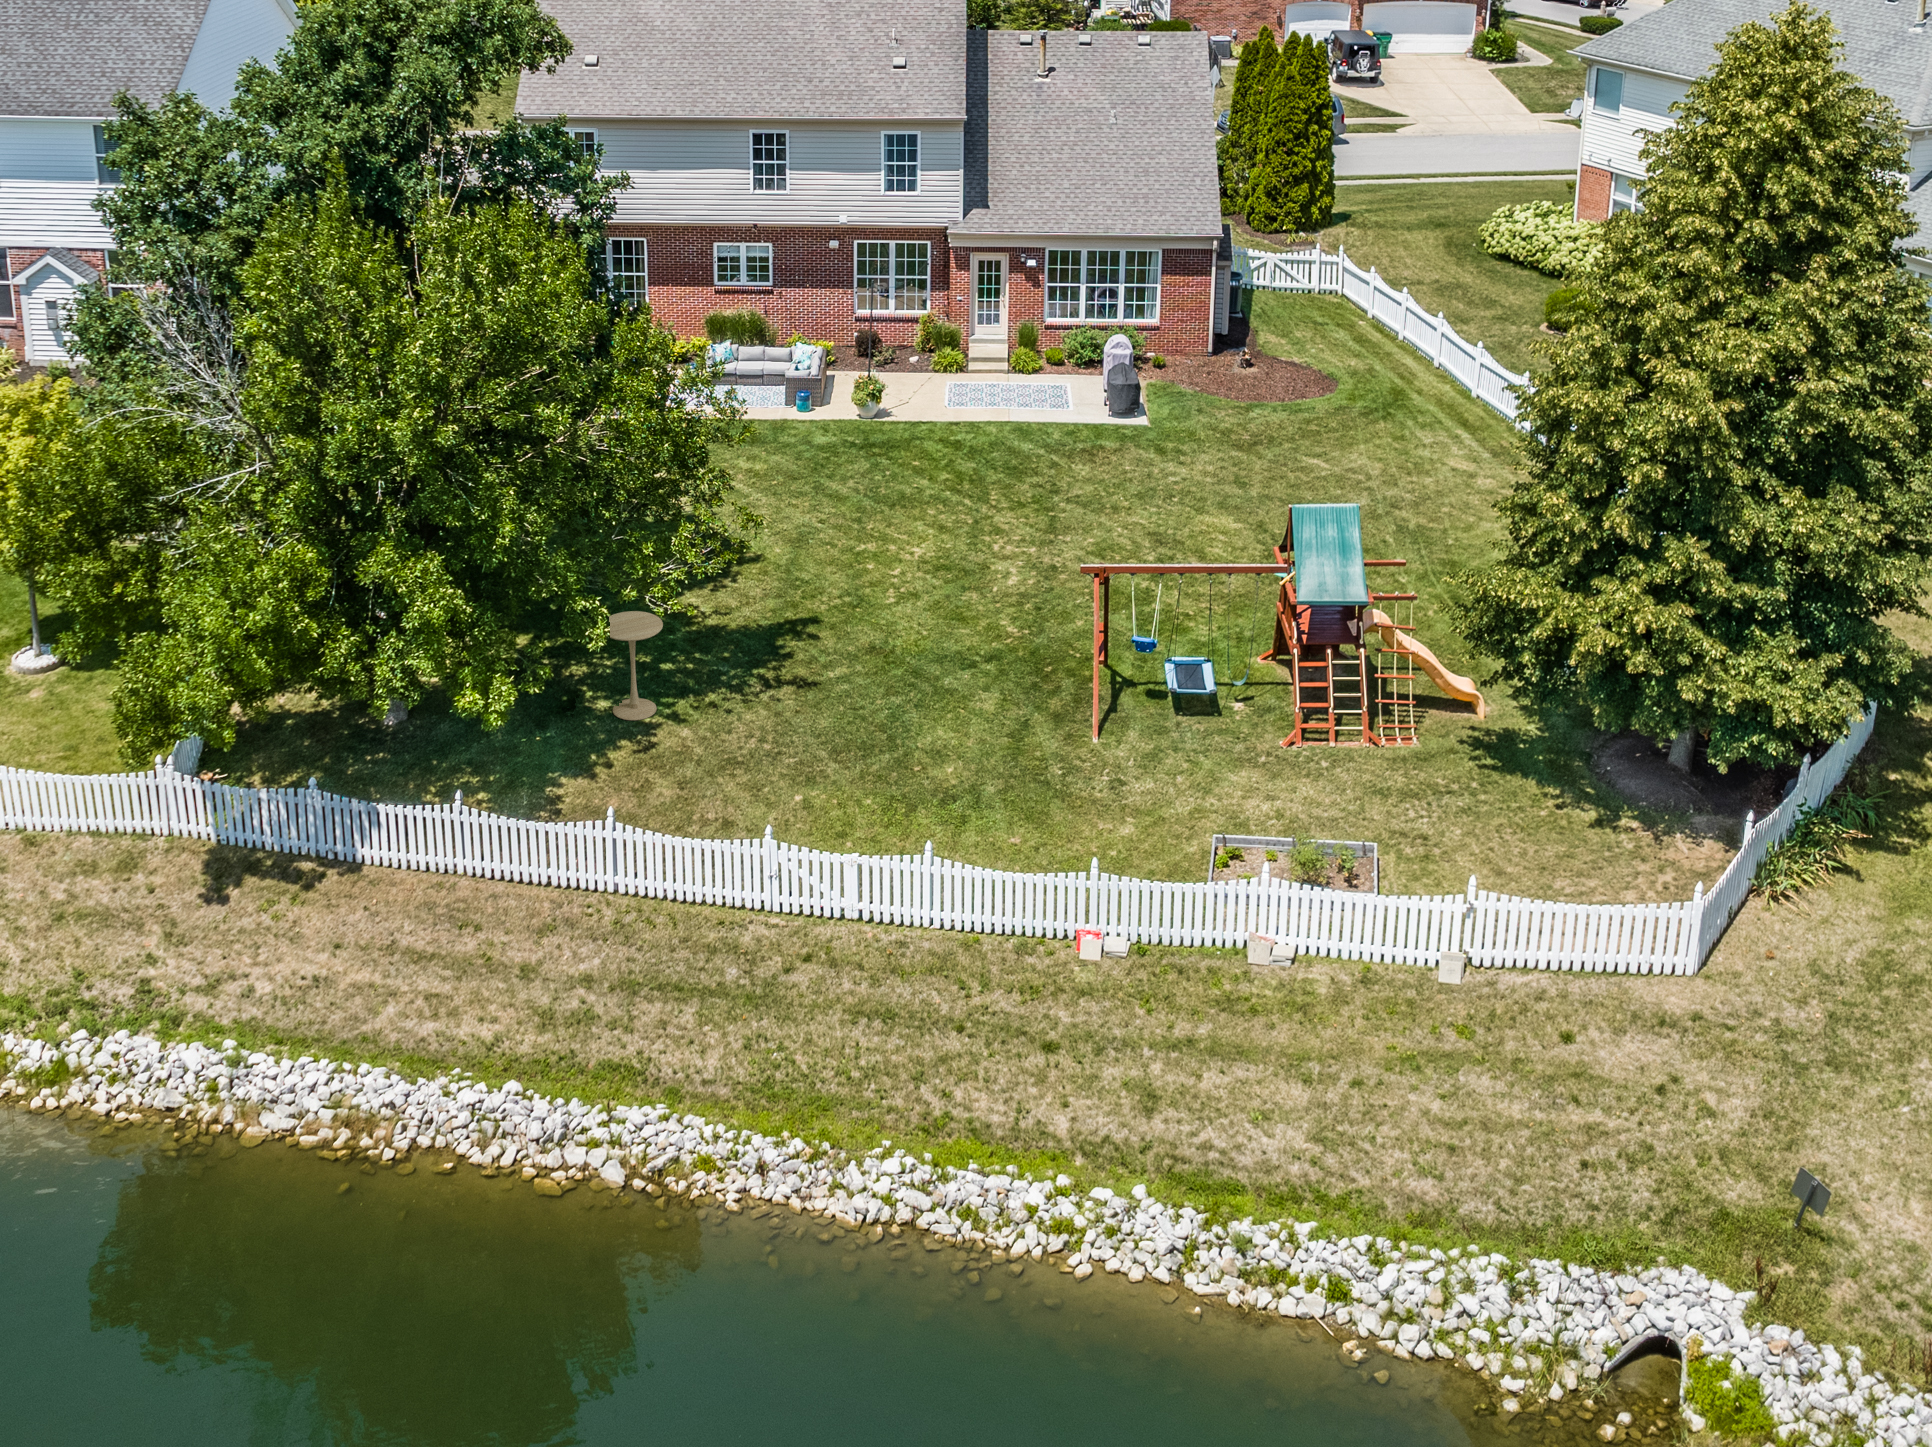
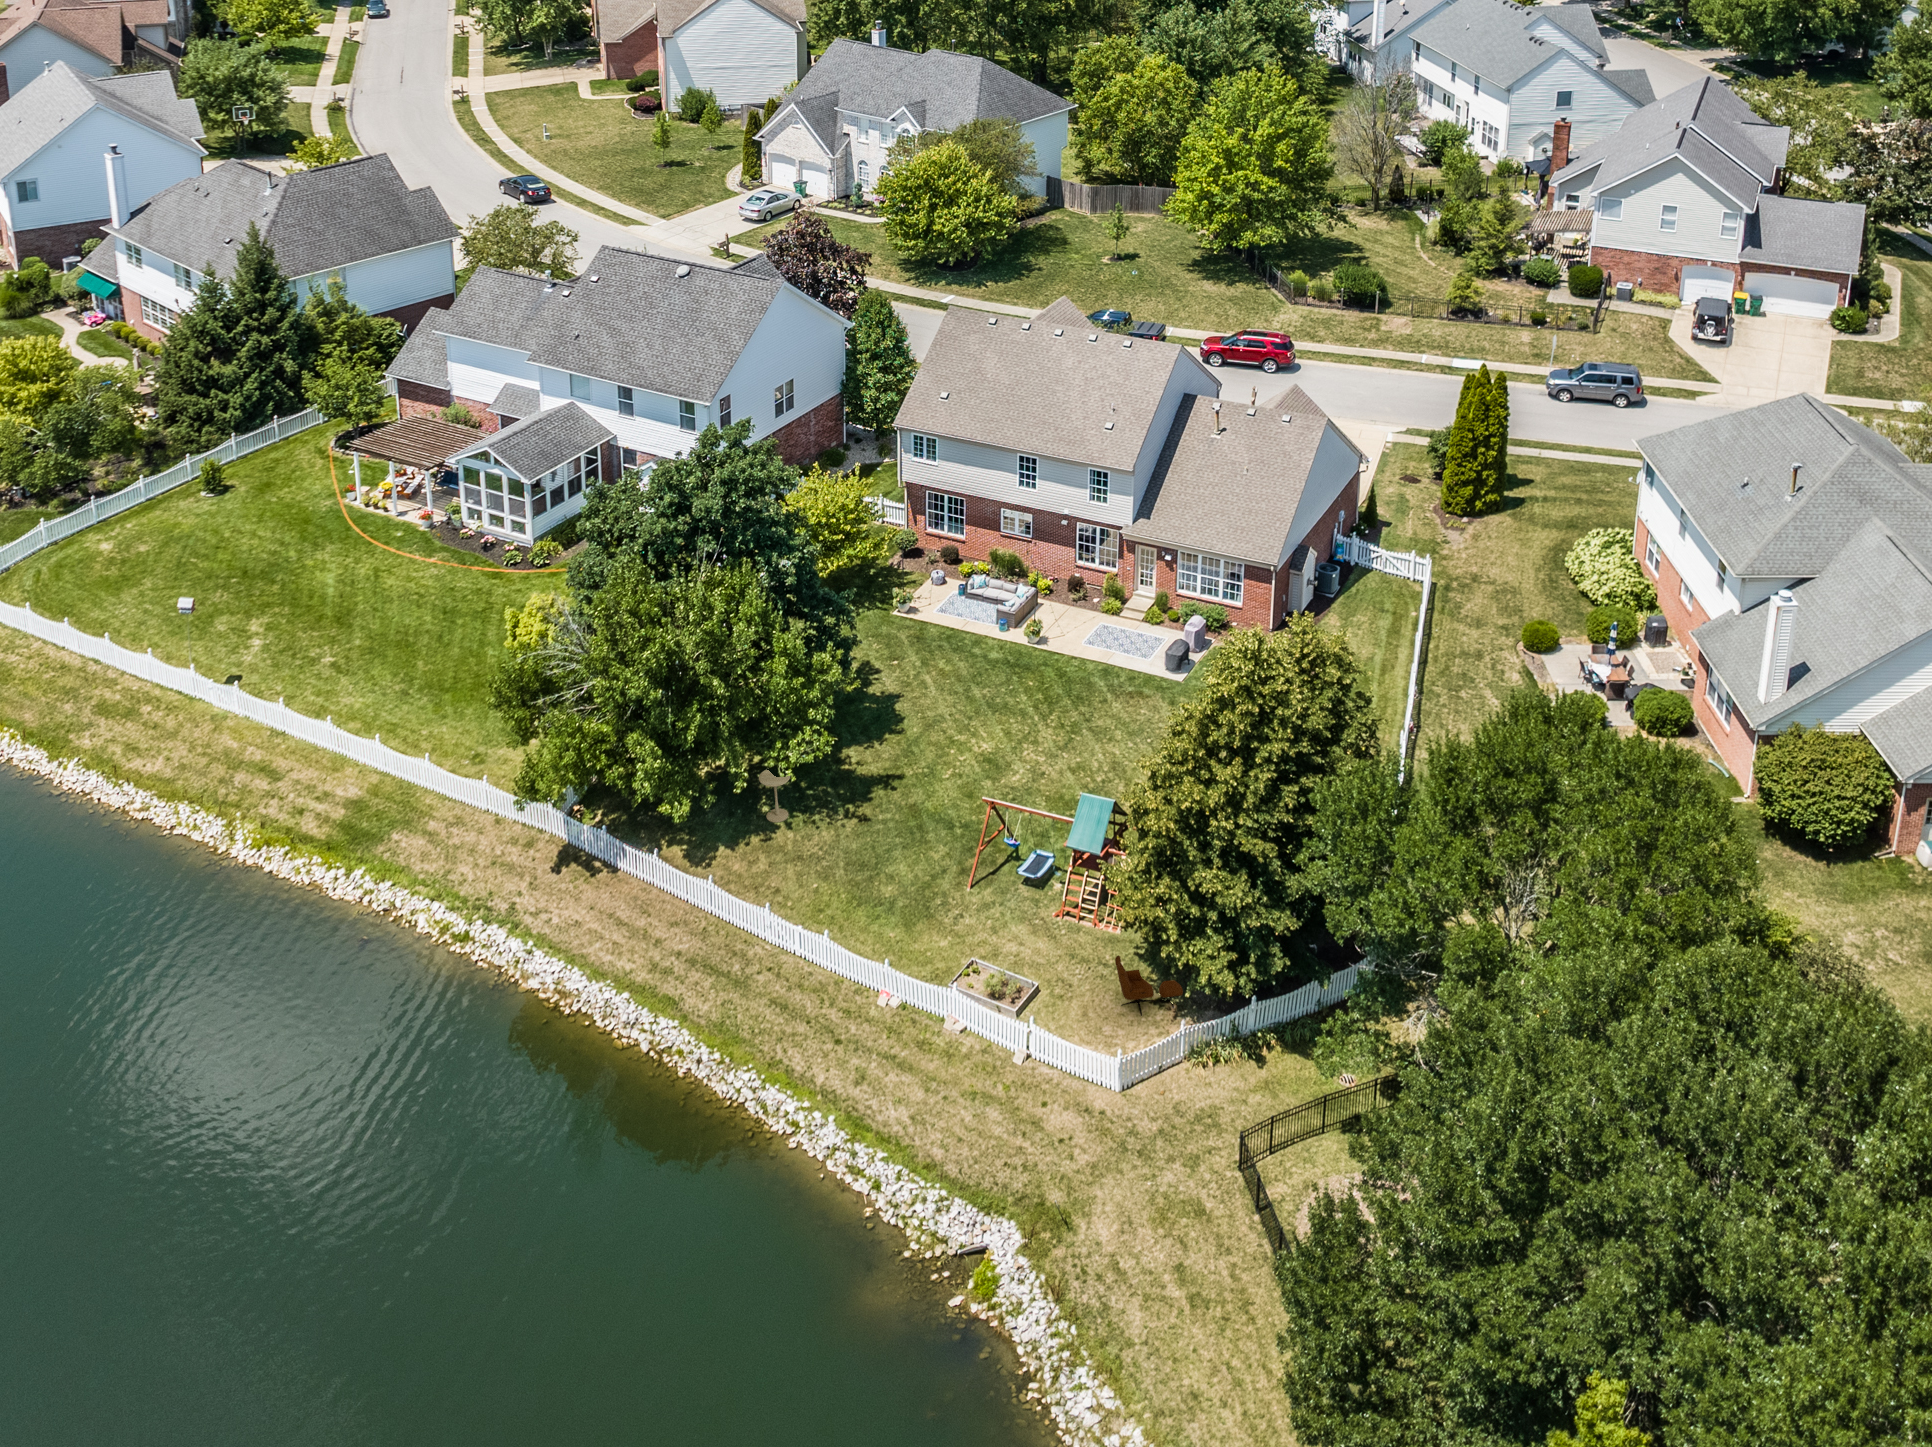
lounge chair: none [1533,741,1639,851] -> present [1115,955,1183,1016]

